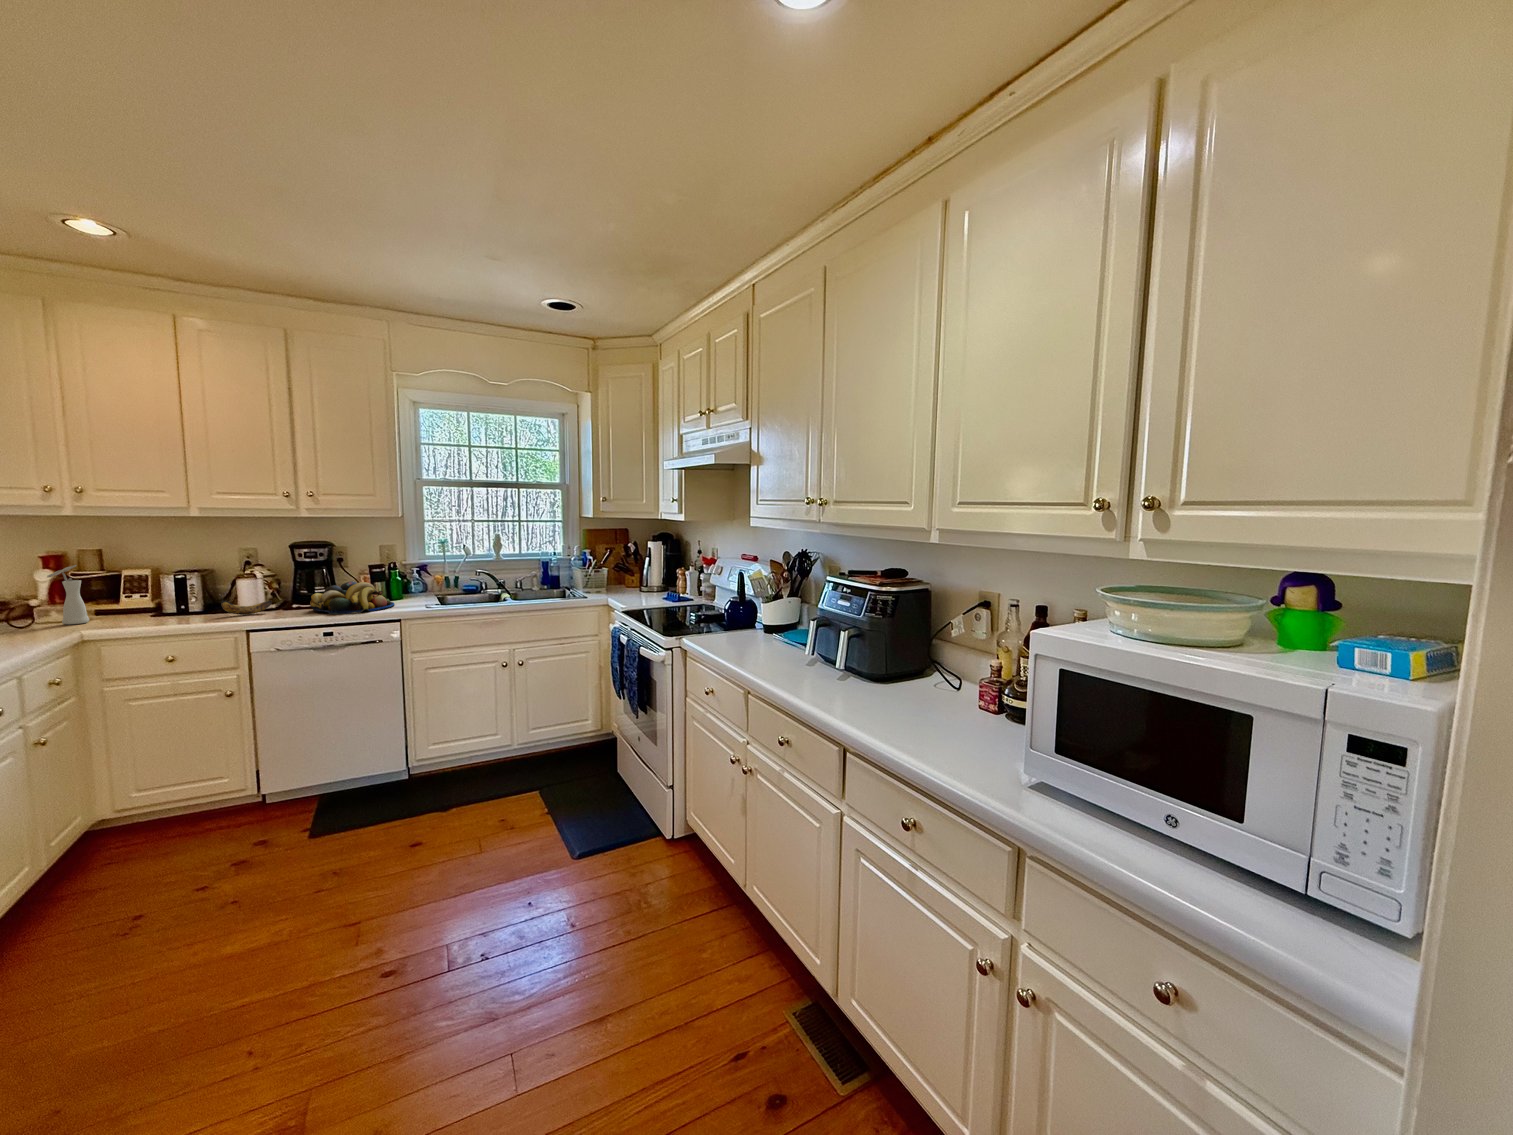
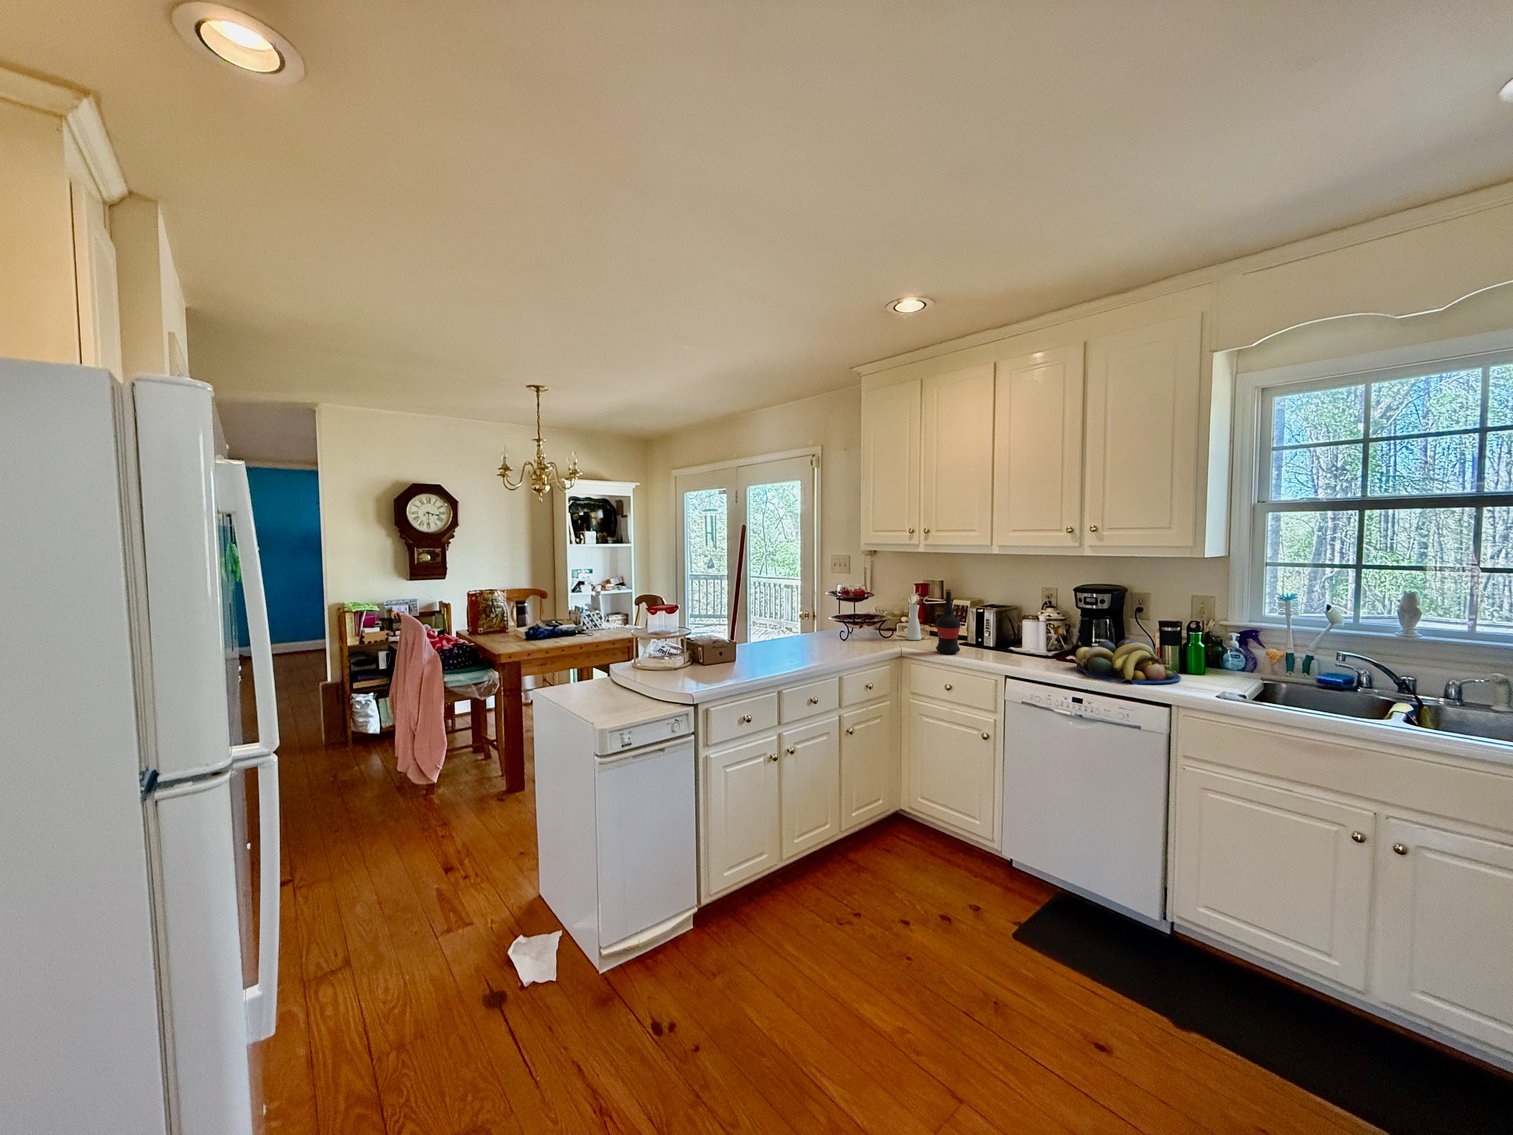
wine bottle: none [139,555,175,625] -> present [936,589,960,653]
banana: present [219,594,272,615] -> none [997,632,1043,658]

